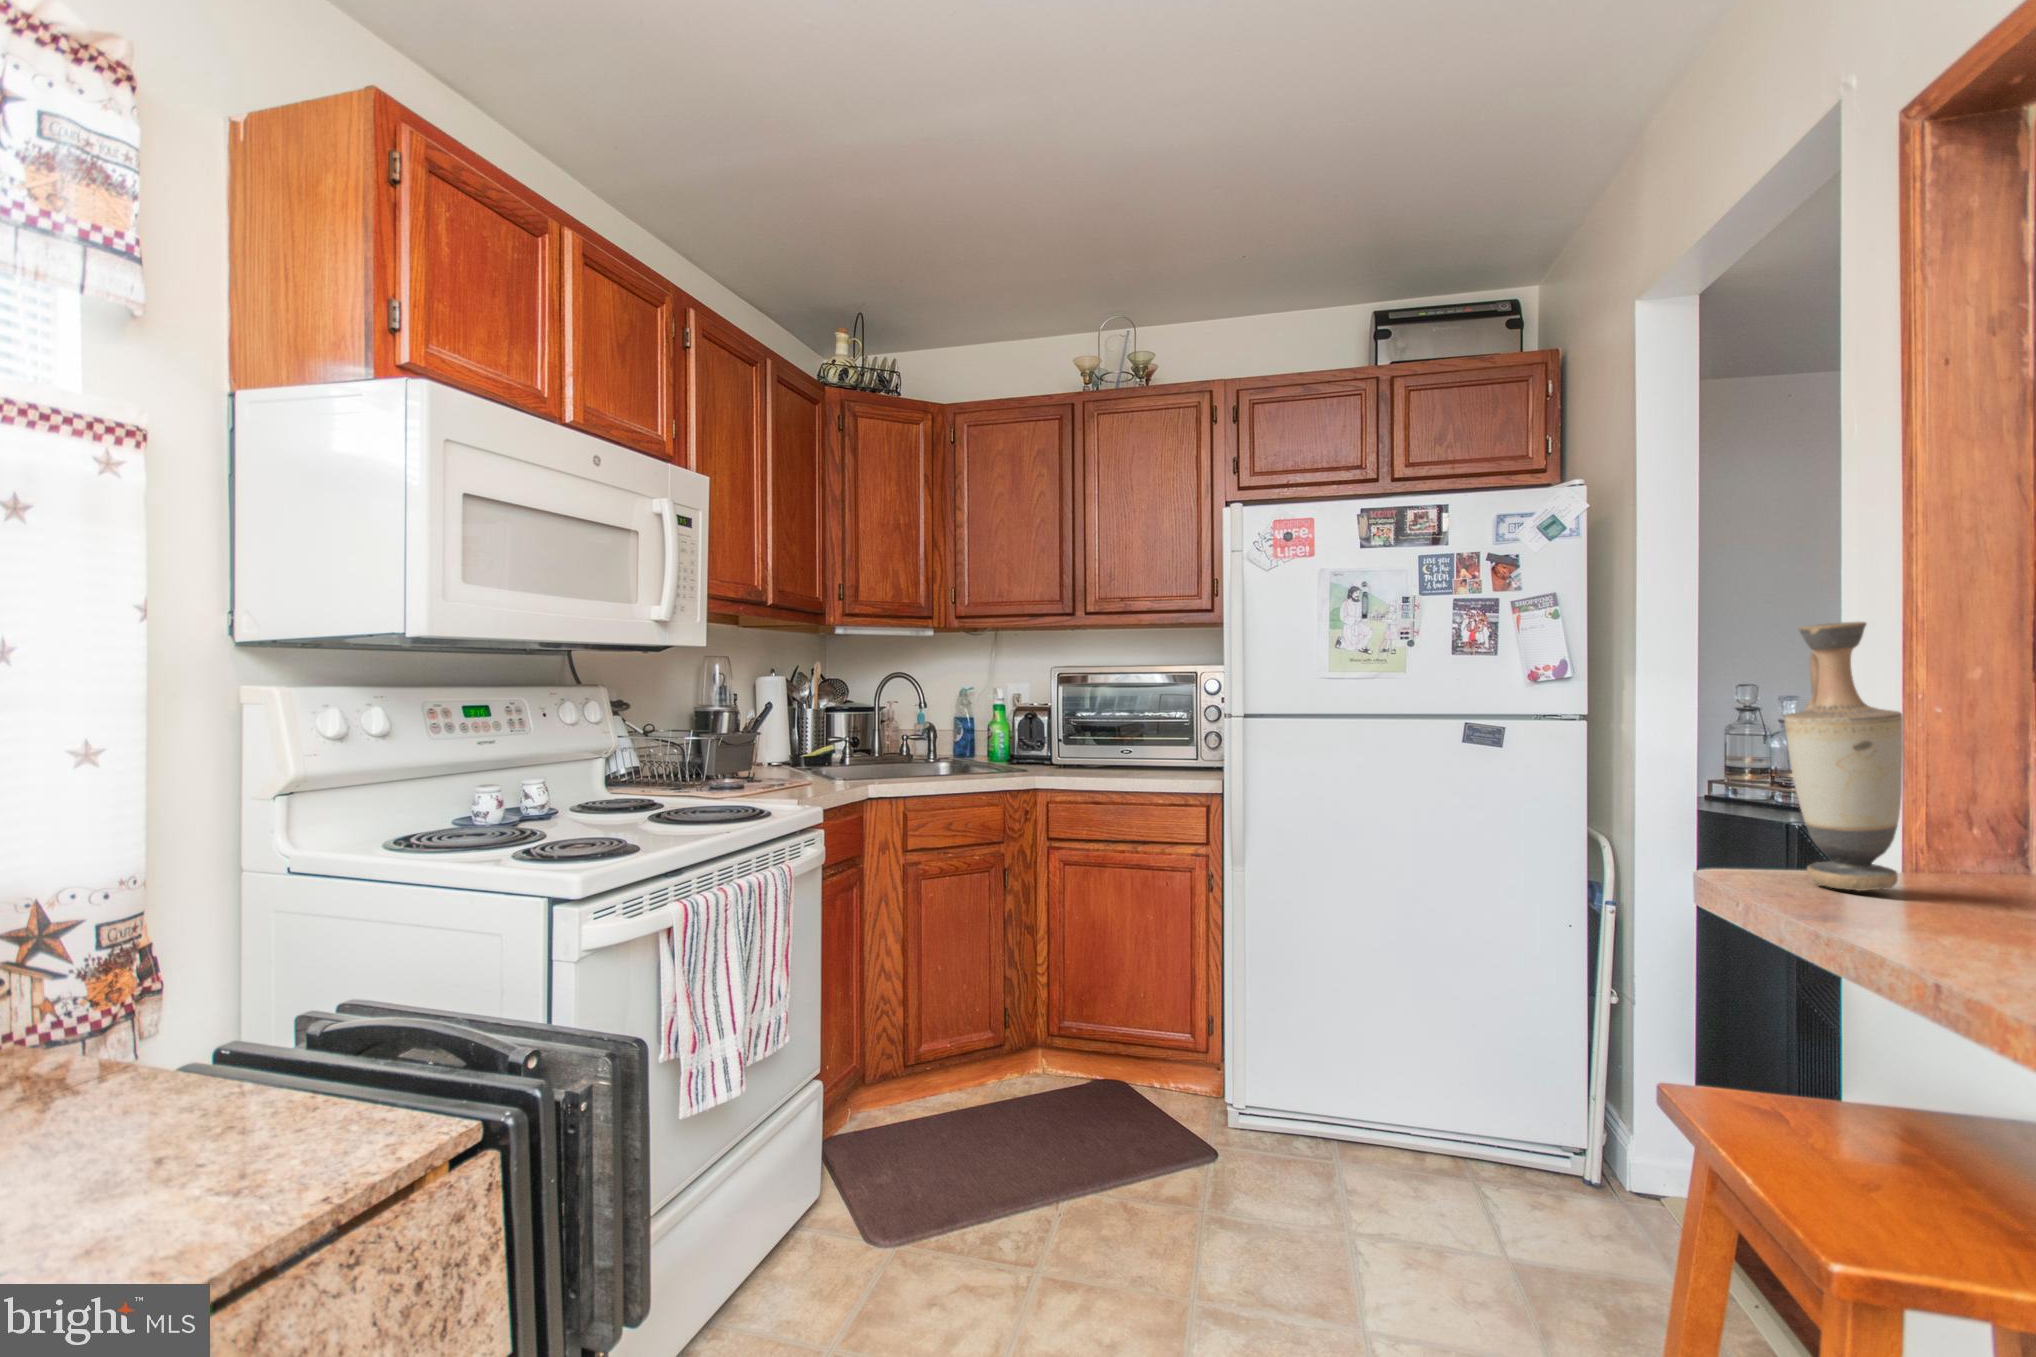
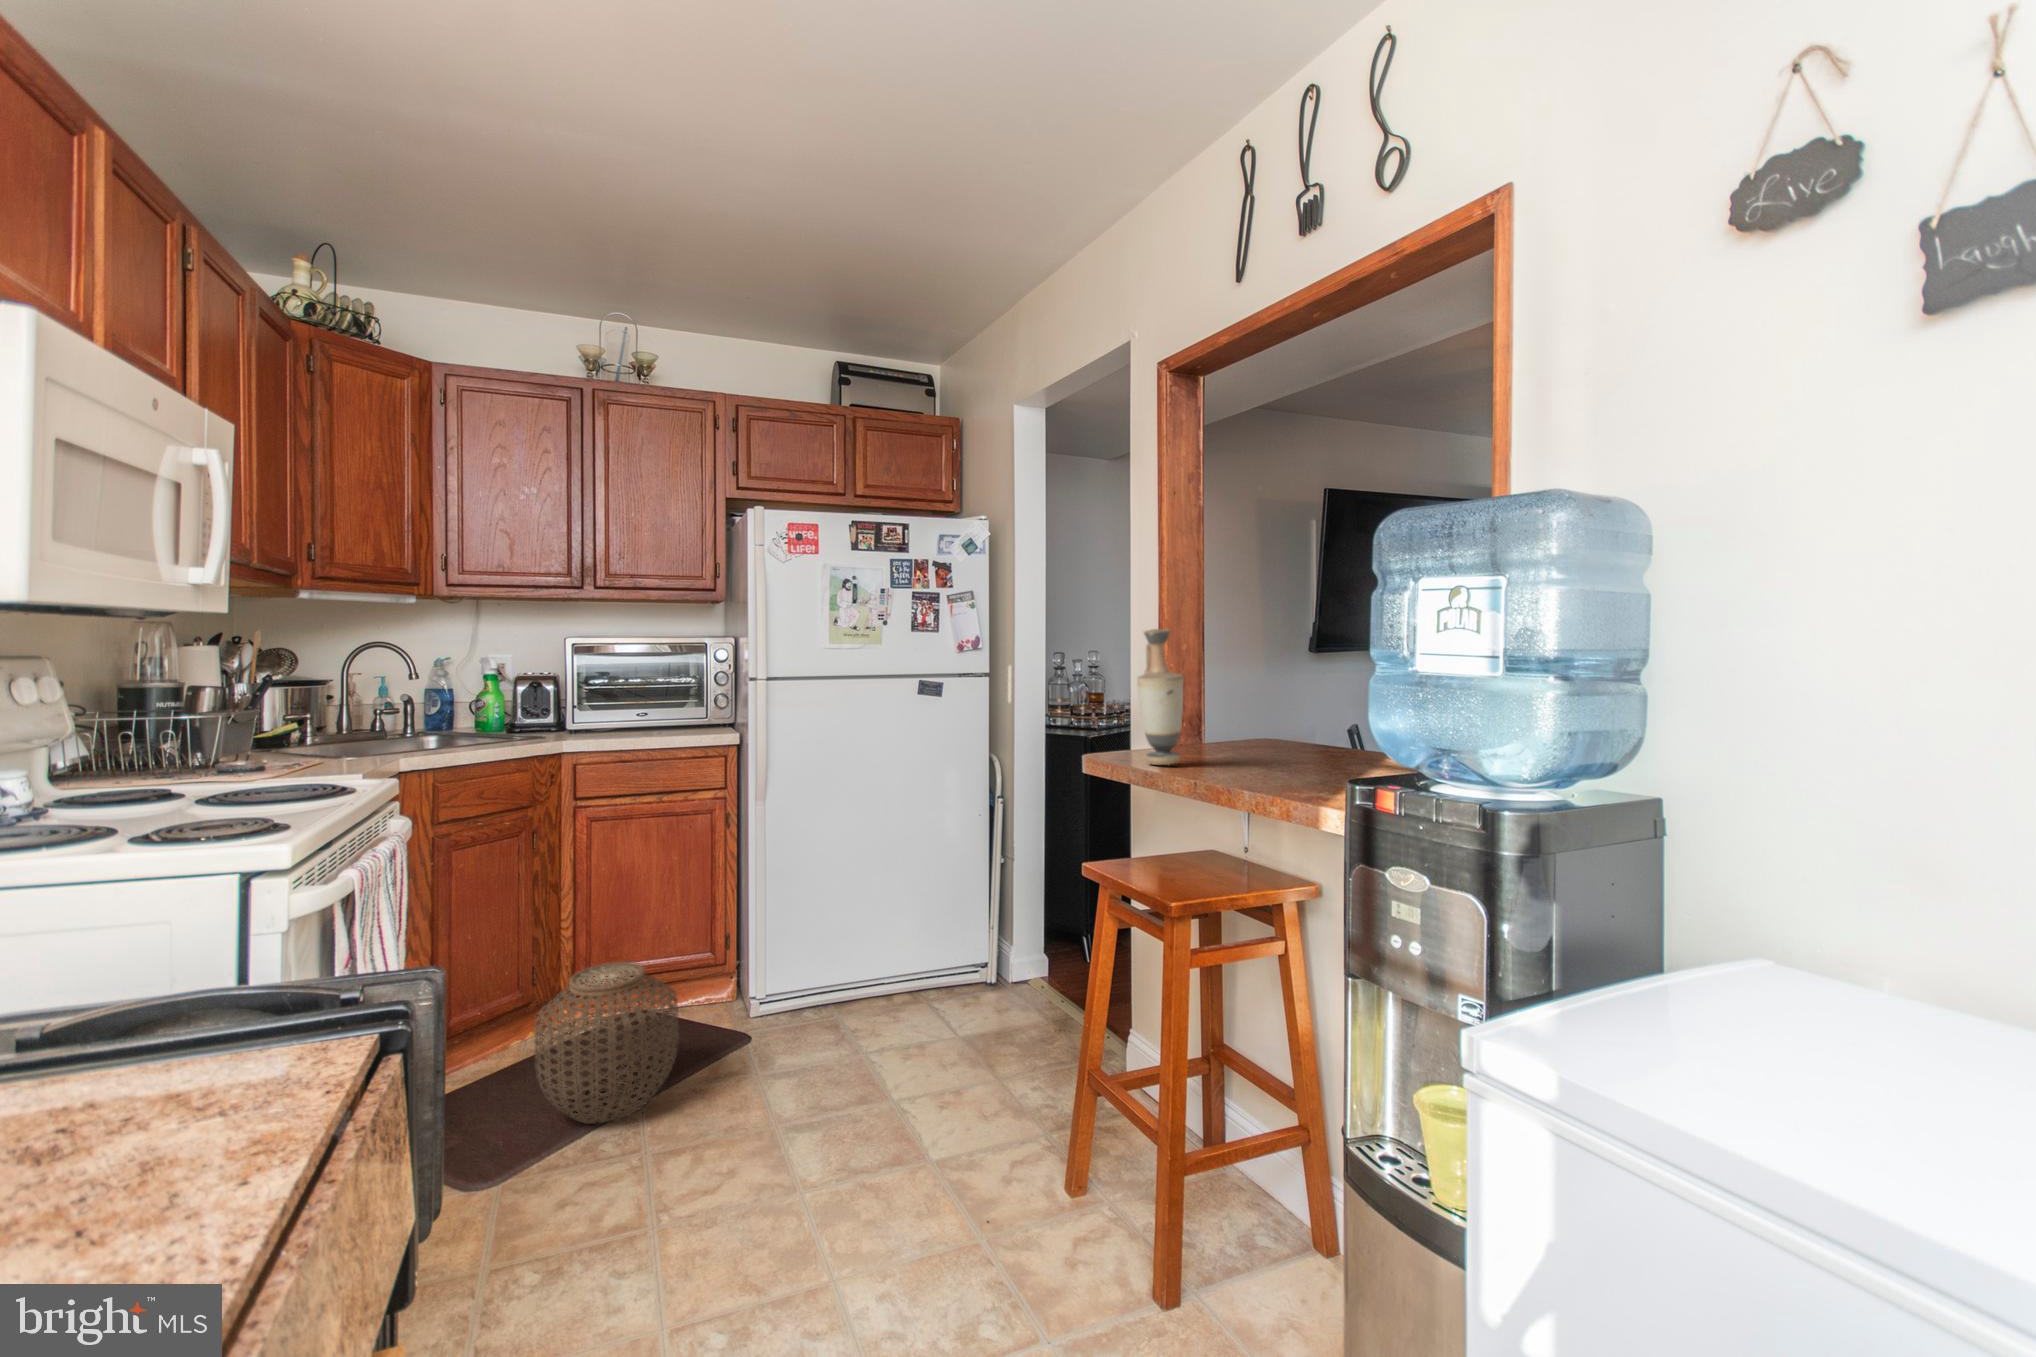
woven basket: none [968,1029,1115,1216] -> present [534,962,678,1124]

